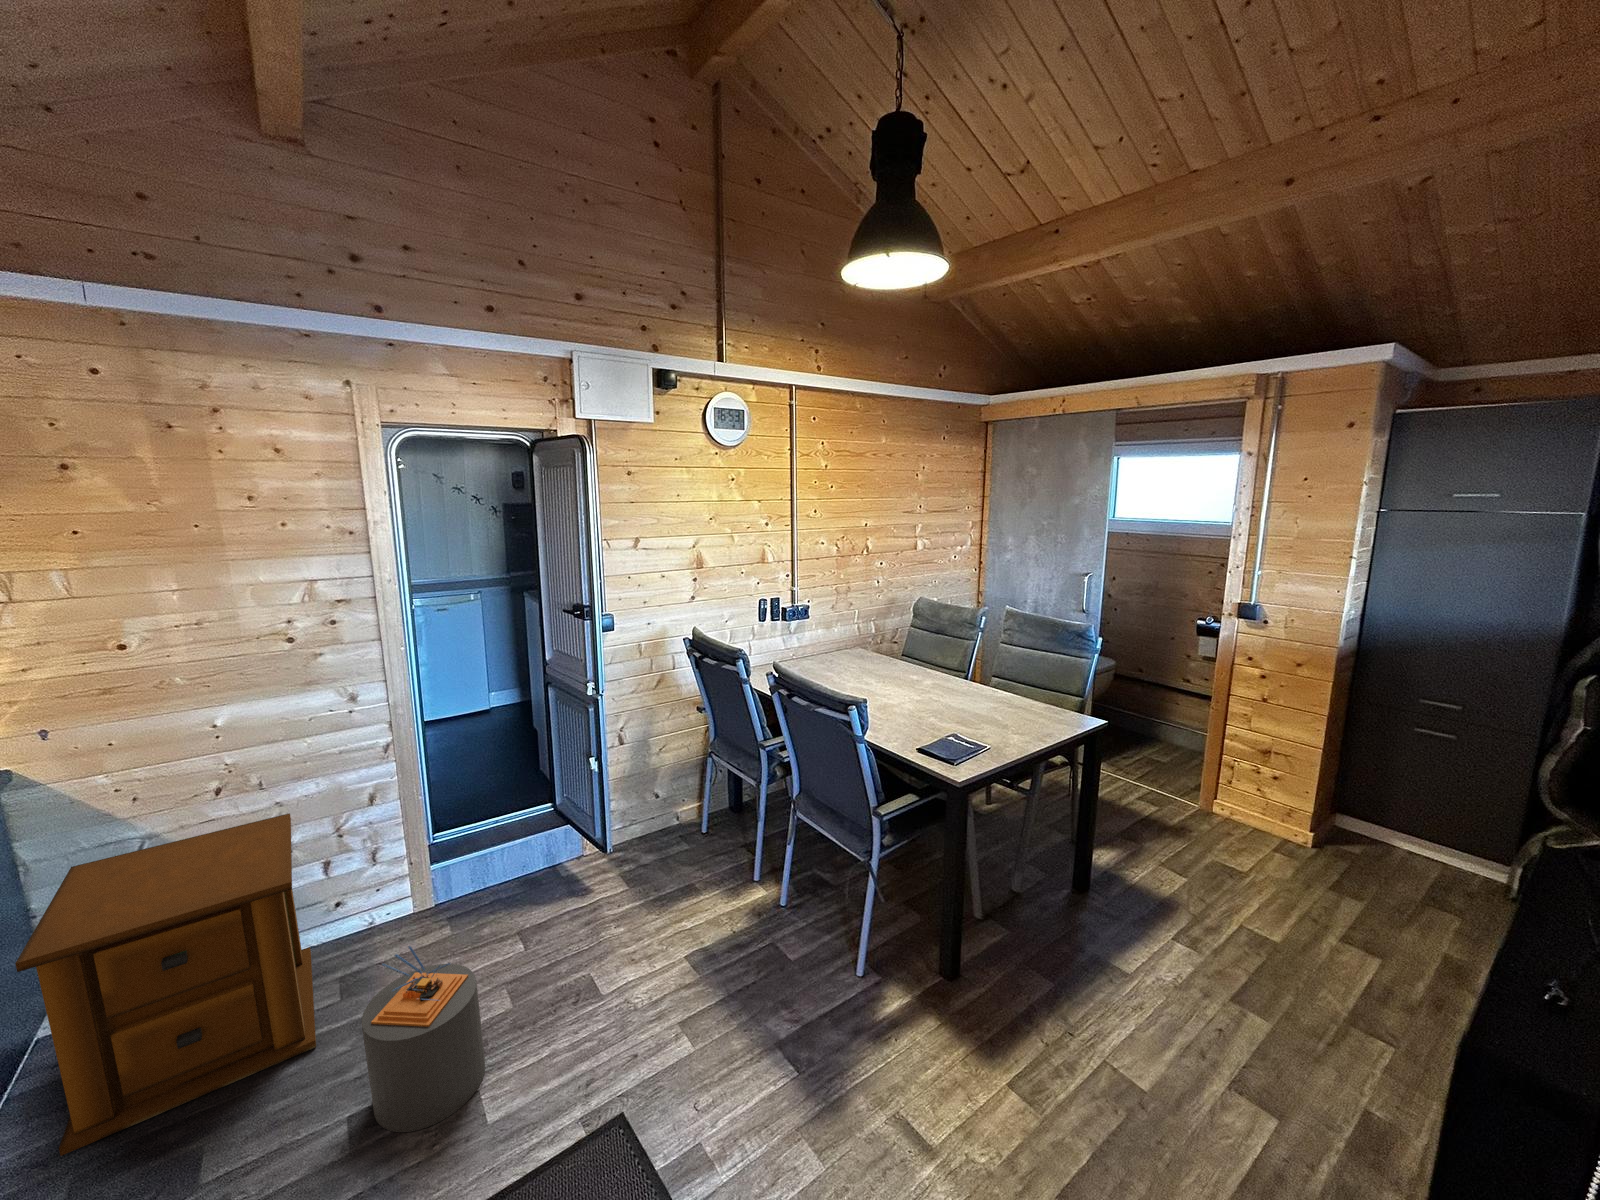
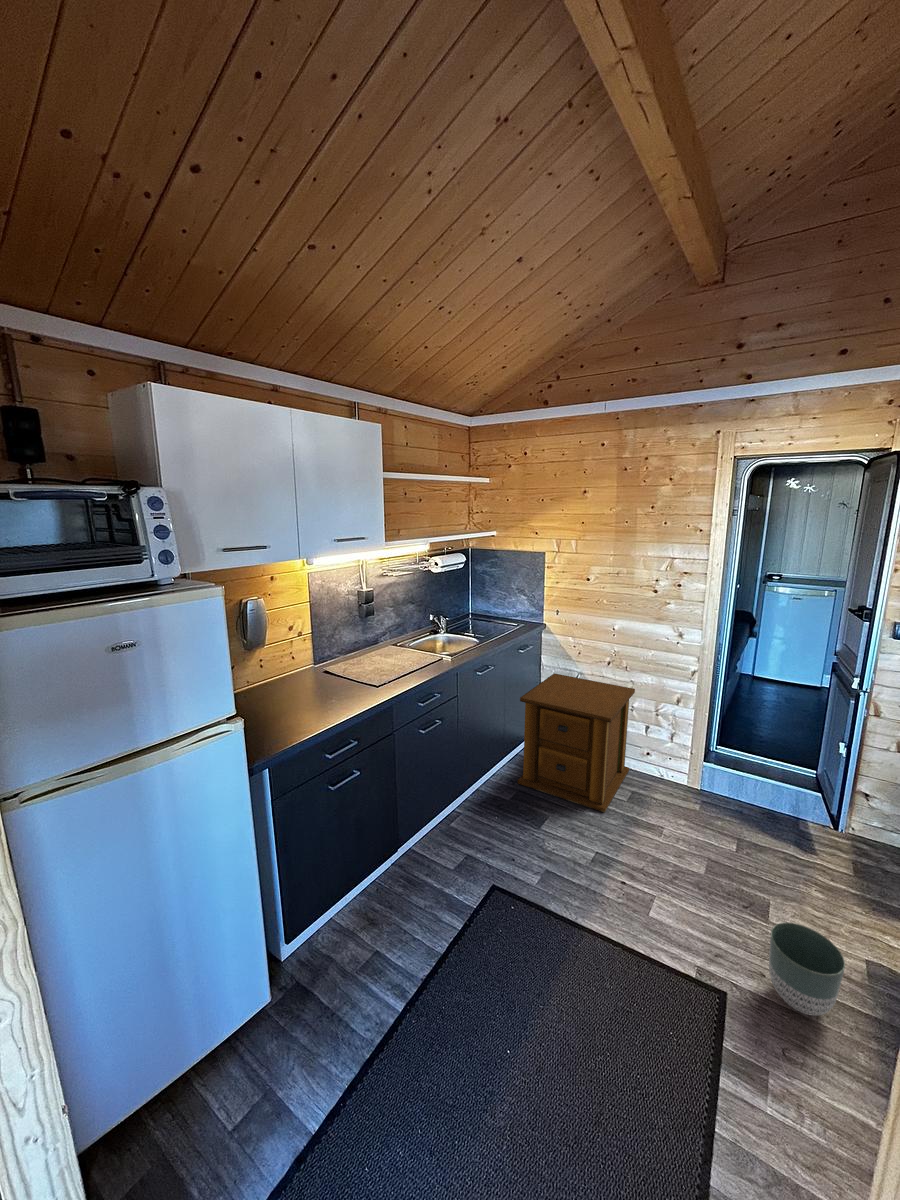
trash can: present [362,946,485,1132] -> none [605,781,675,895]
planter: none [637,962,705,1060] -> present [769,922,845,1016]

